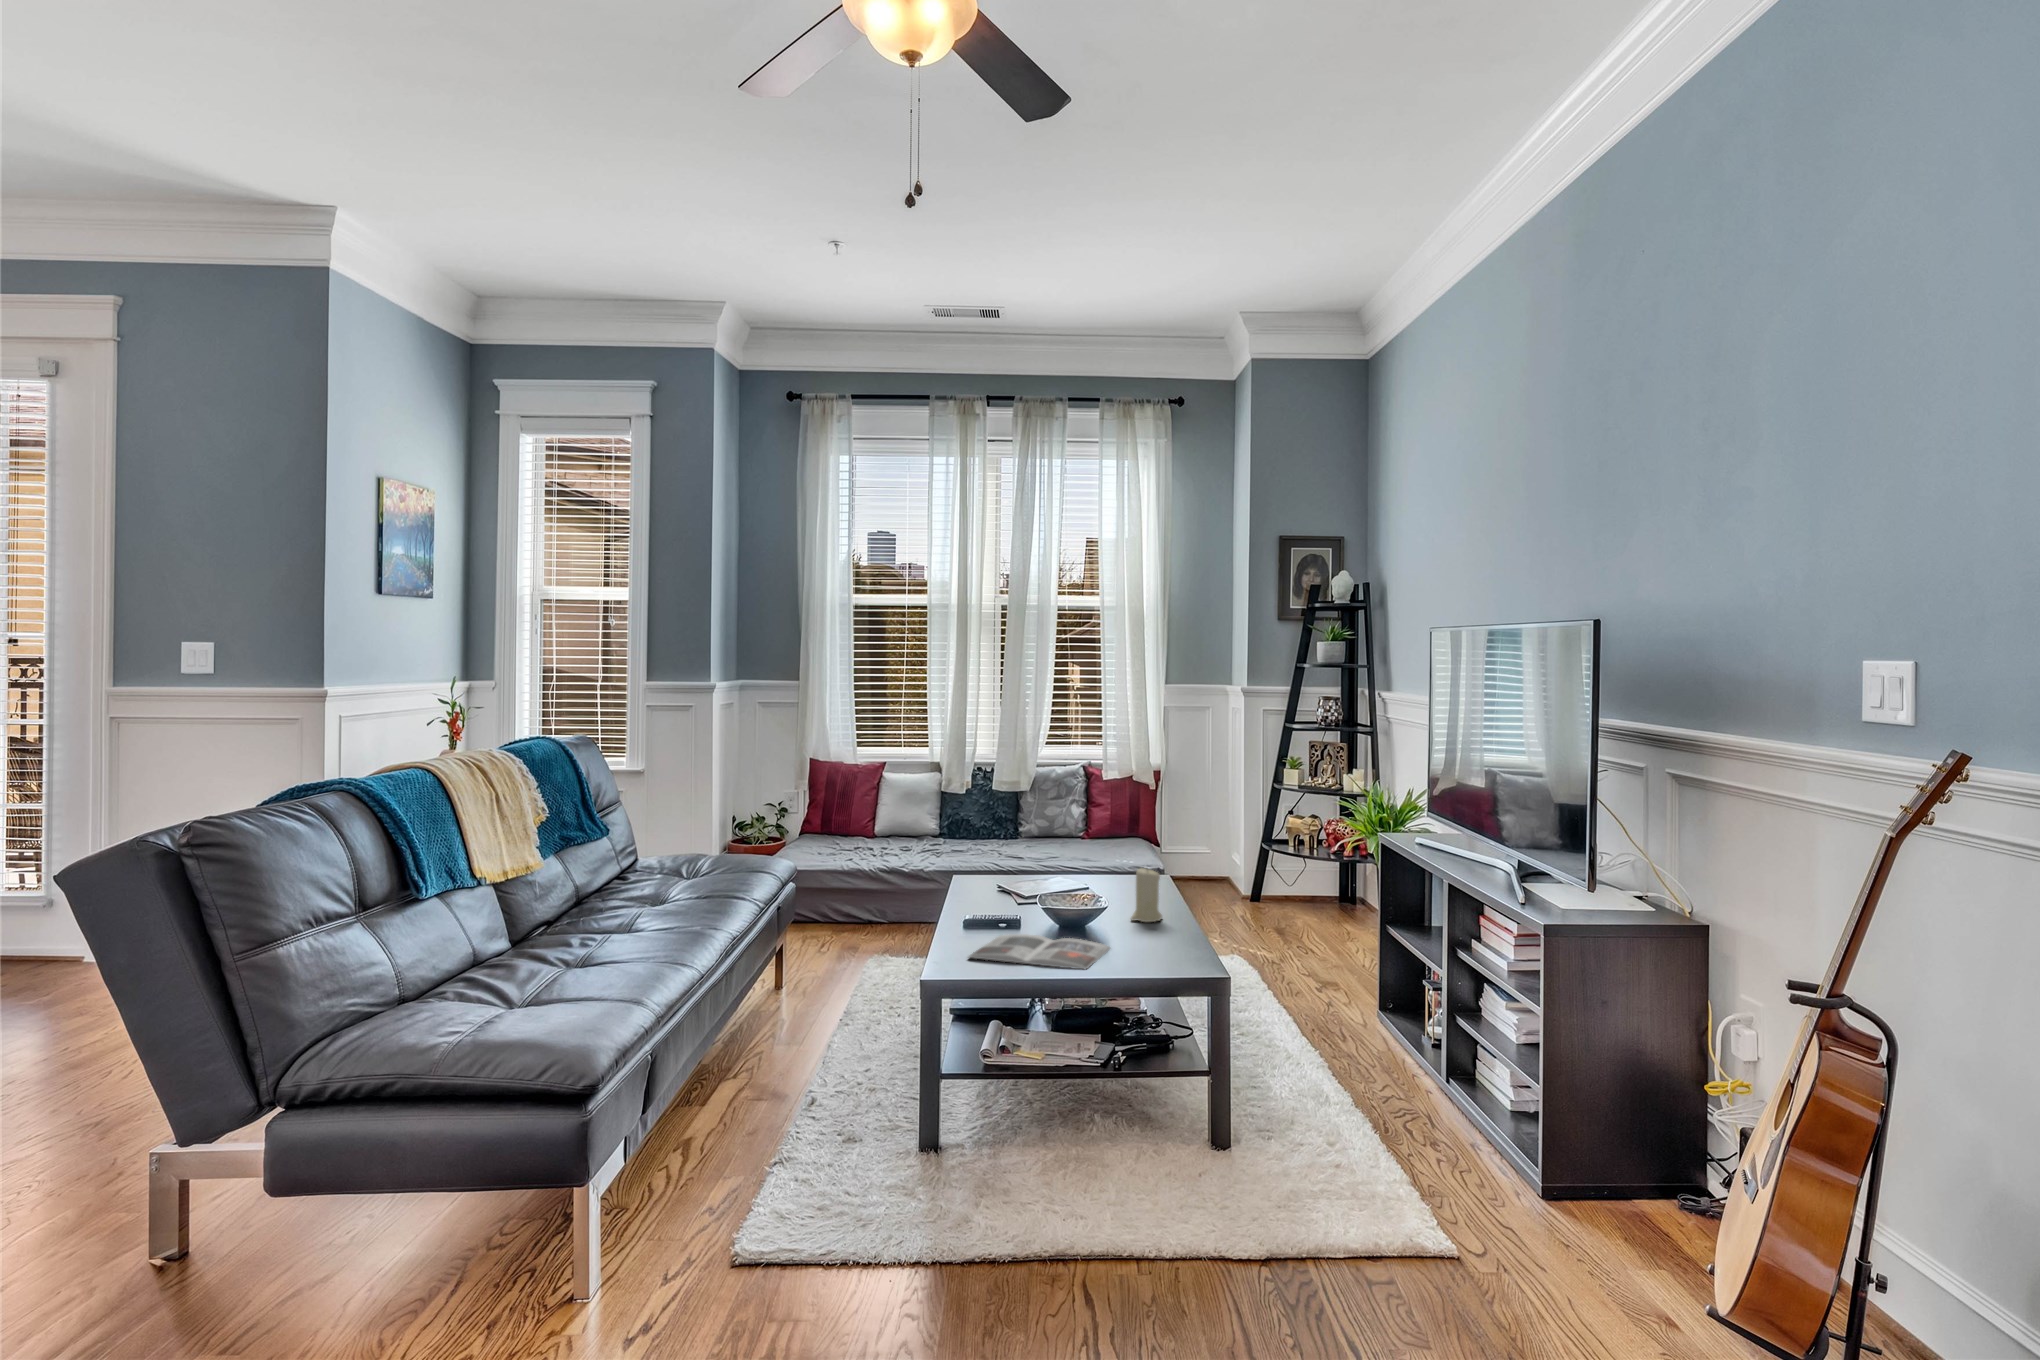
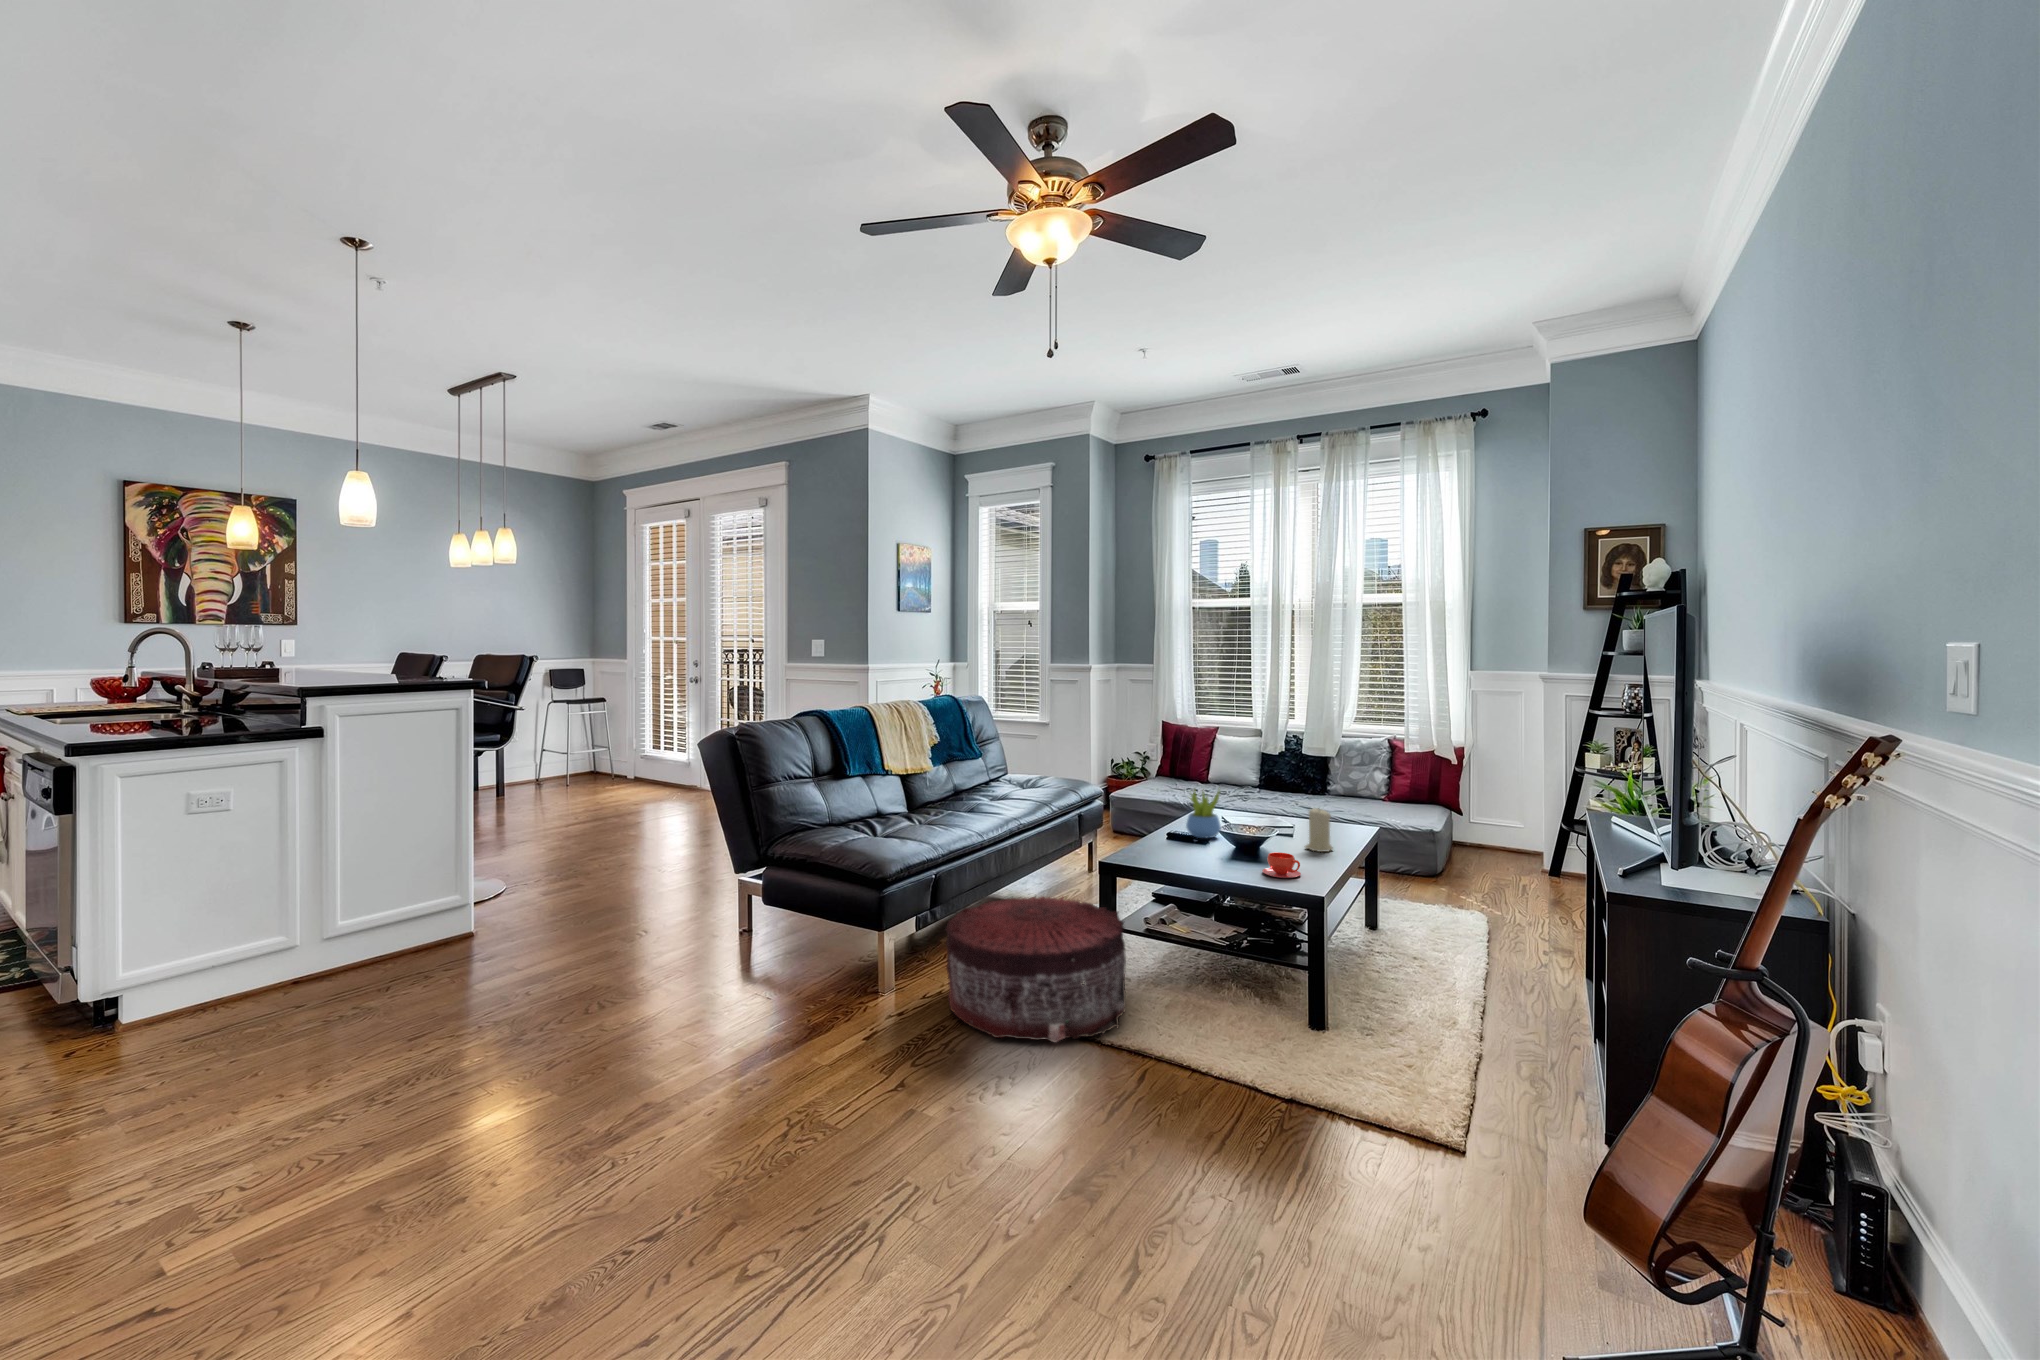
succulent plant: none [978,852,1023,924] -> present [1186,791,1221,838]
magazine: present [969,934,1110,969] -> none [1149,843,1262,872]
teacup: none [1131,934,1179,968] -> present [1262,852,1301,878]
pouf: none [717,1044,1010,1304] -> present [946,896,1126,1042]

